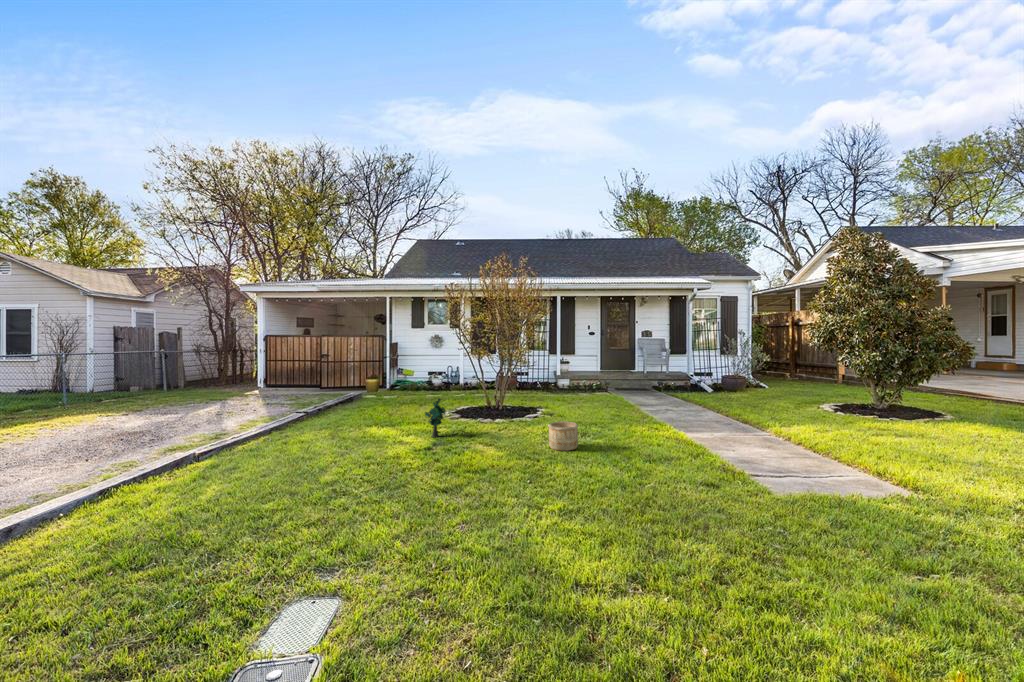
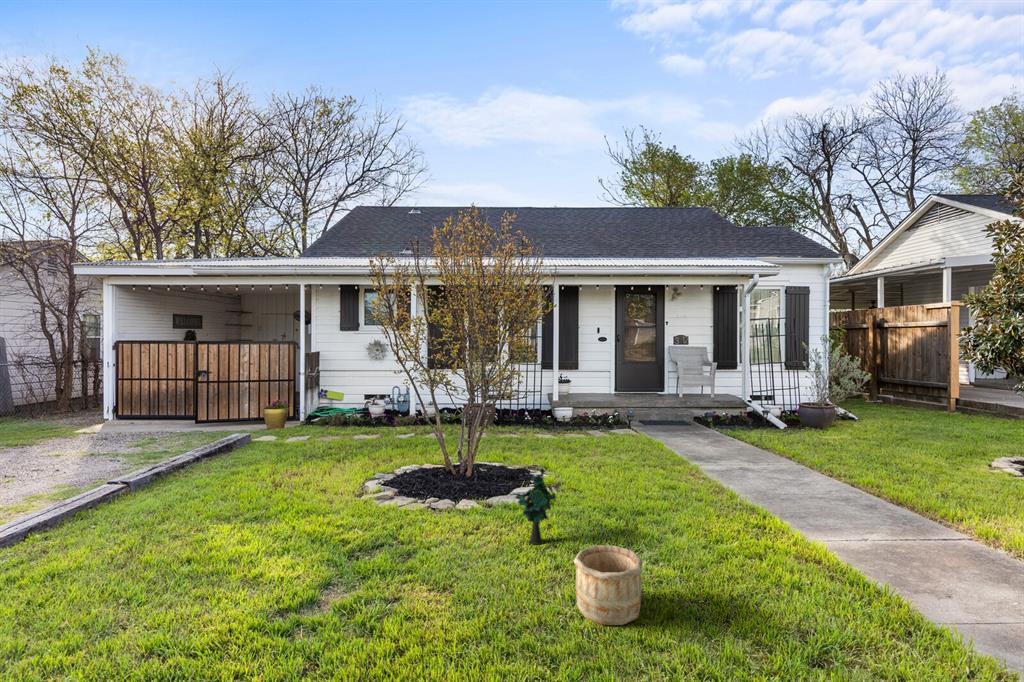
decorative plant: present [425,398,446,437] -> present [515,469,556,545]

